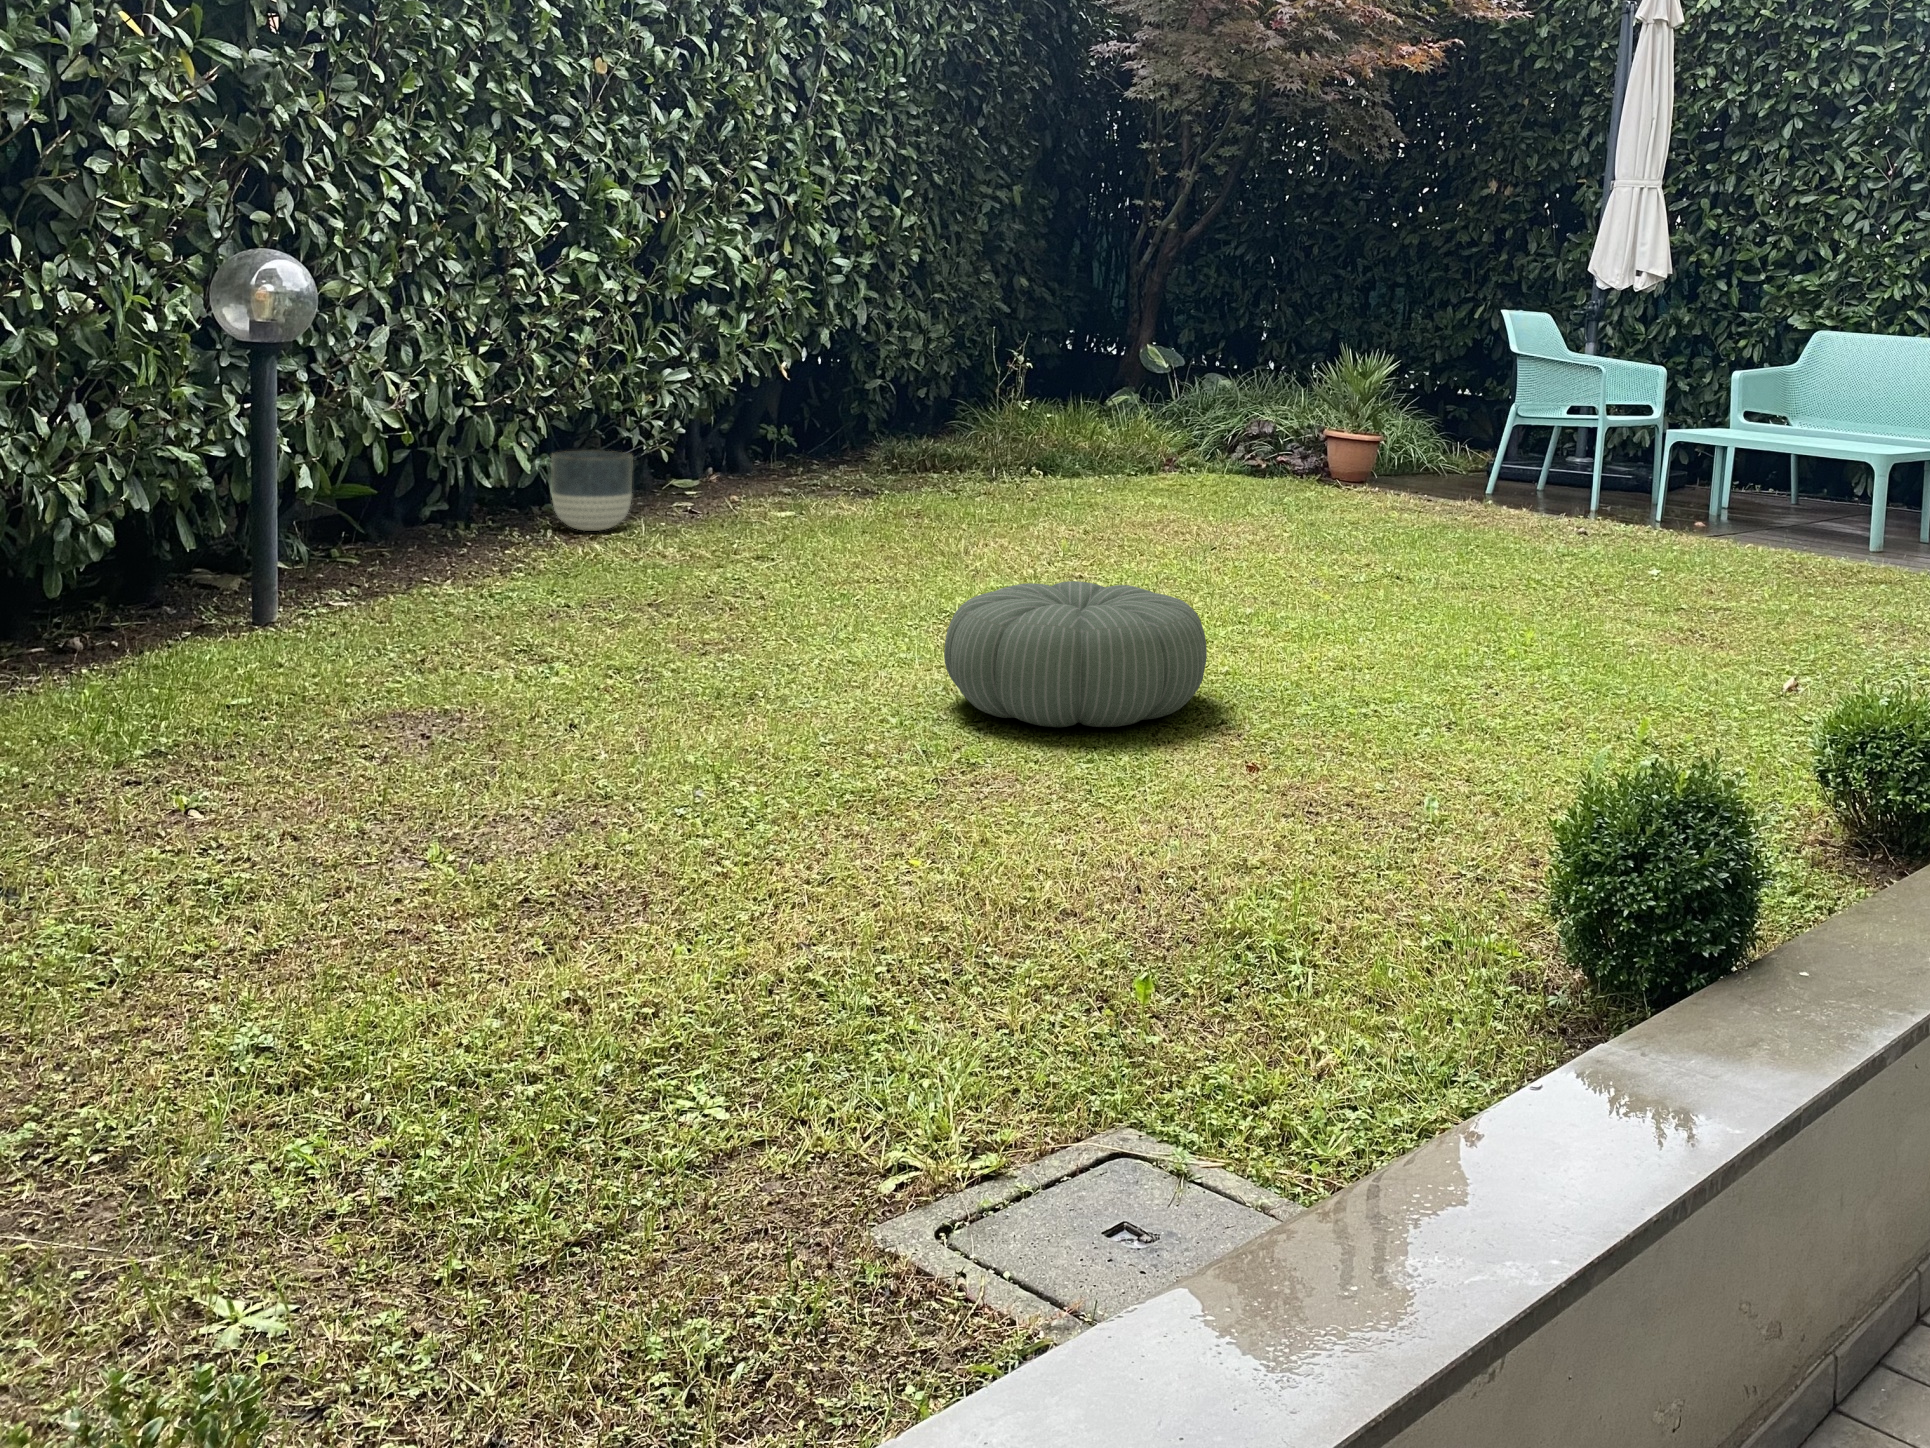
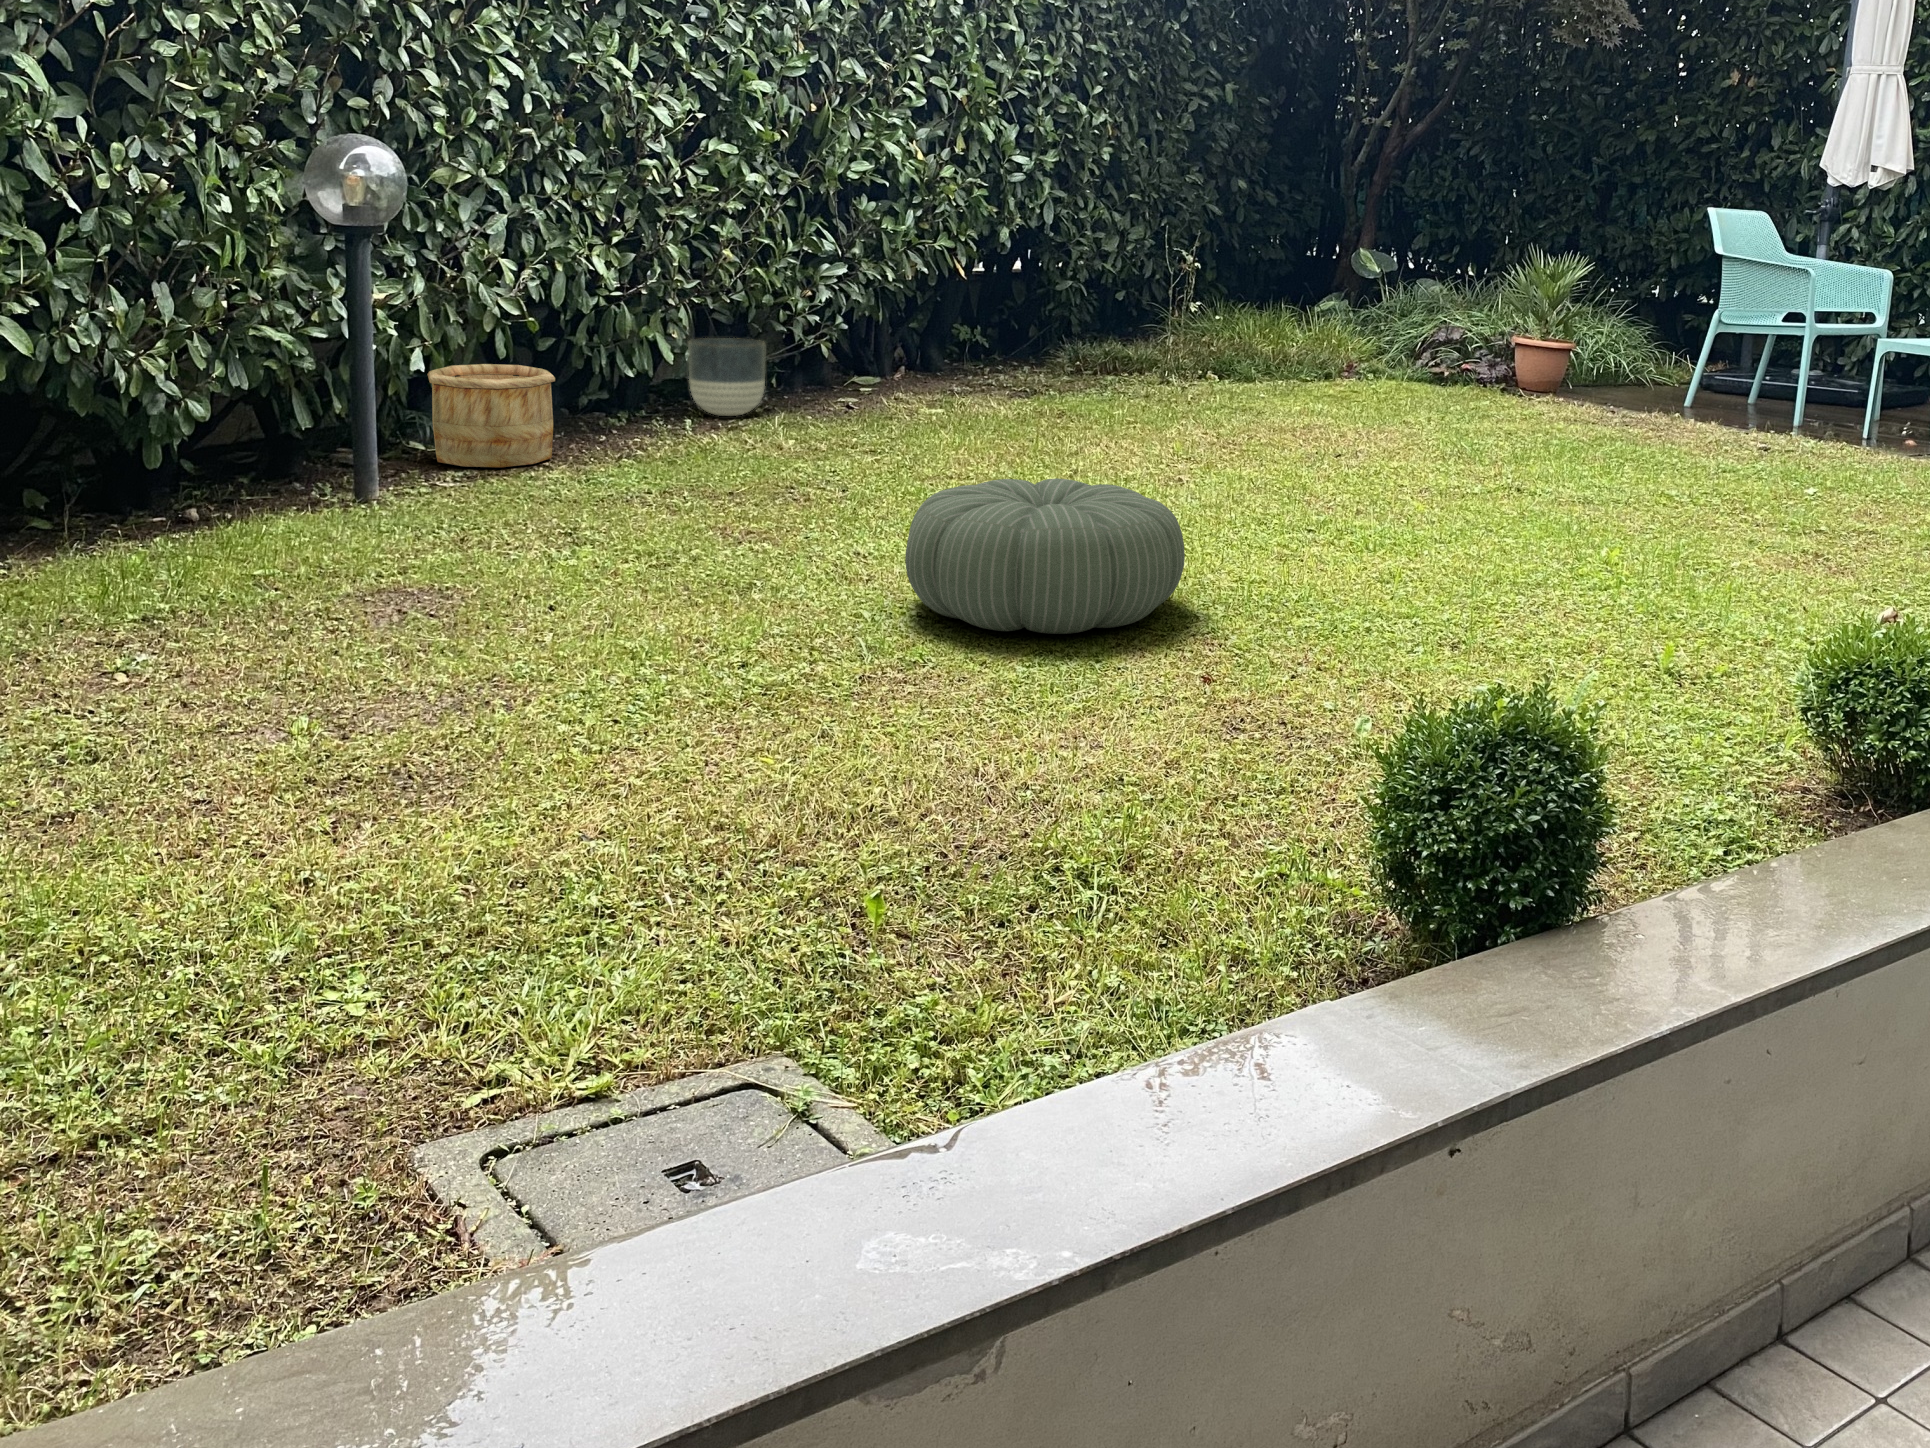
wooden bucket: none [320,486,458,593] -> present [428,364,555,467]

